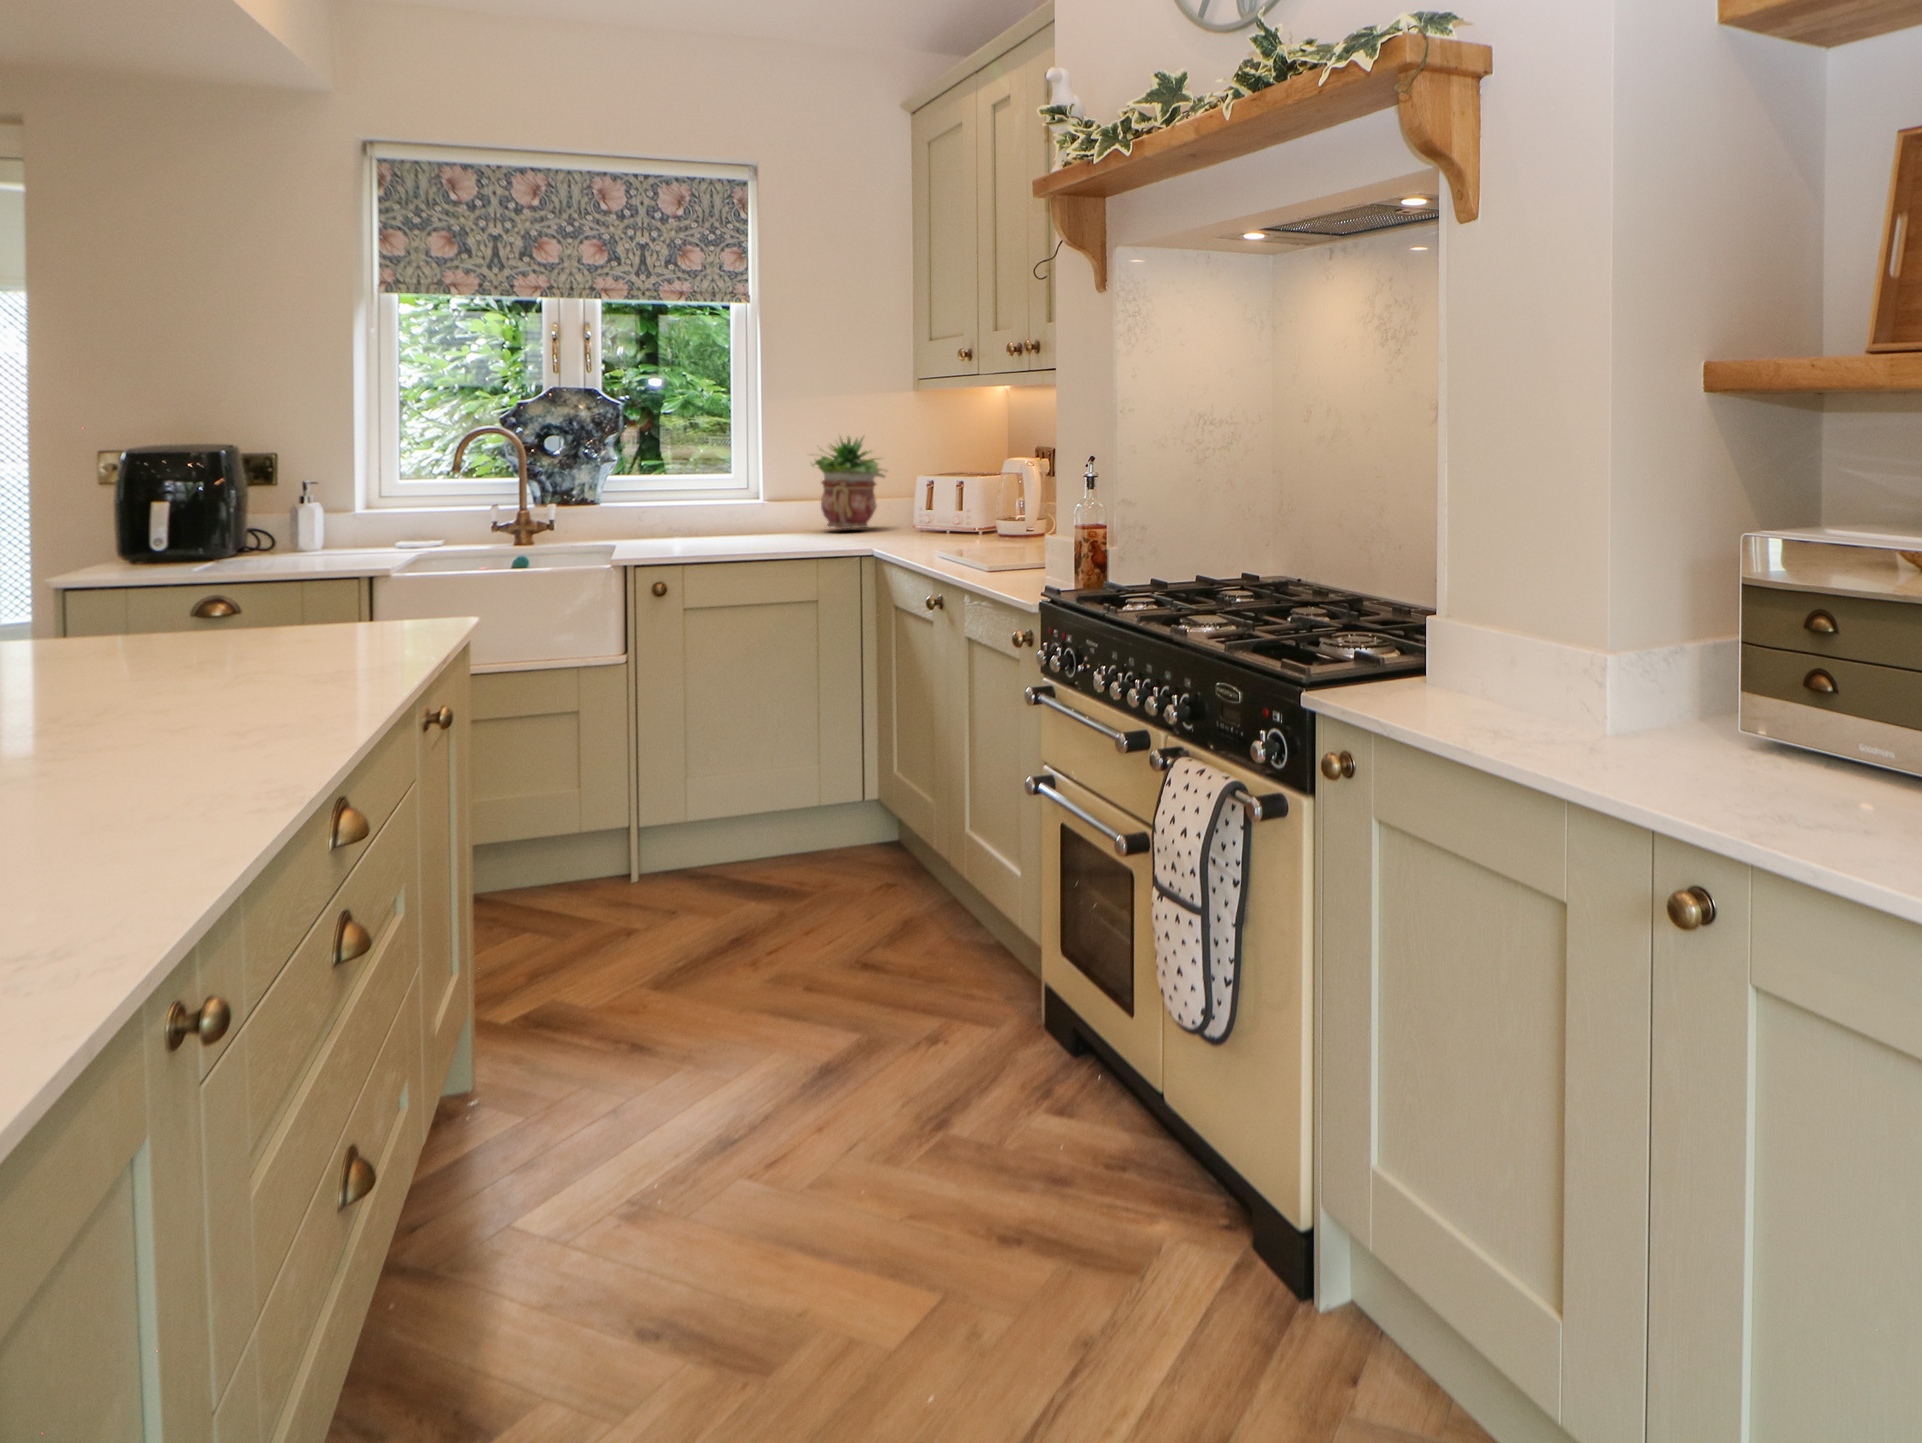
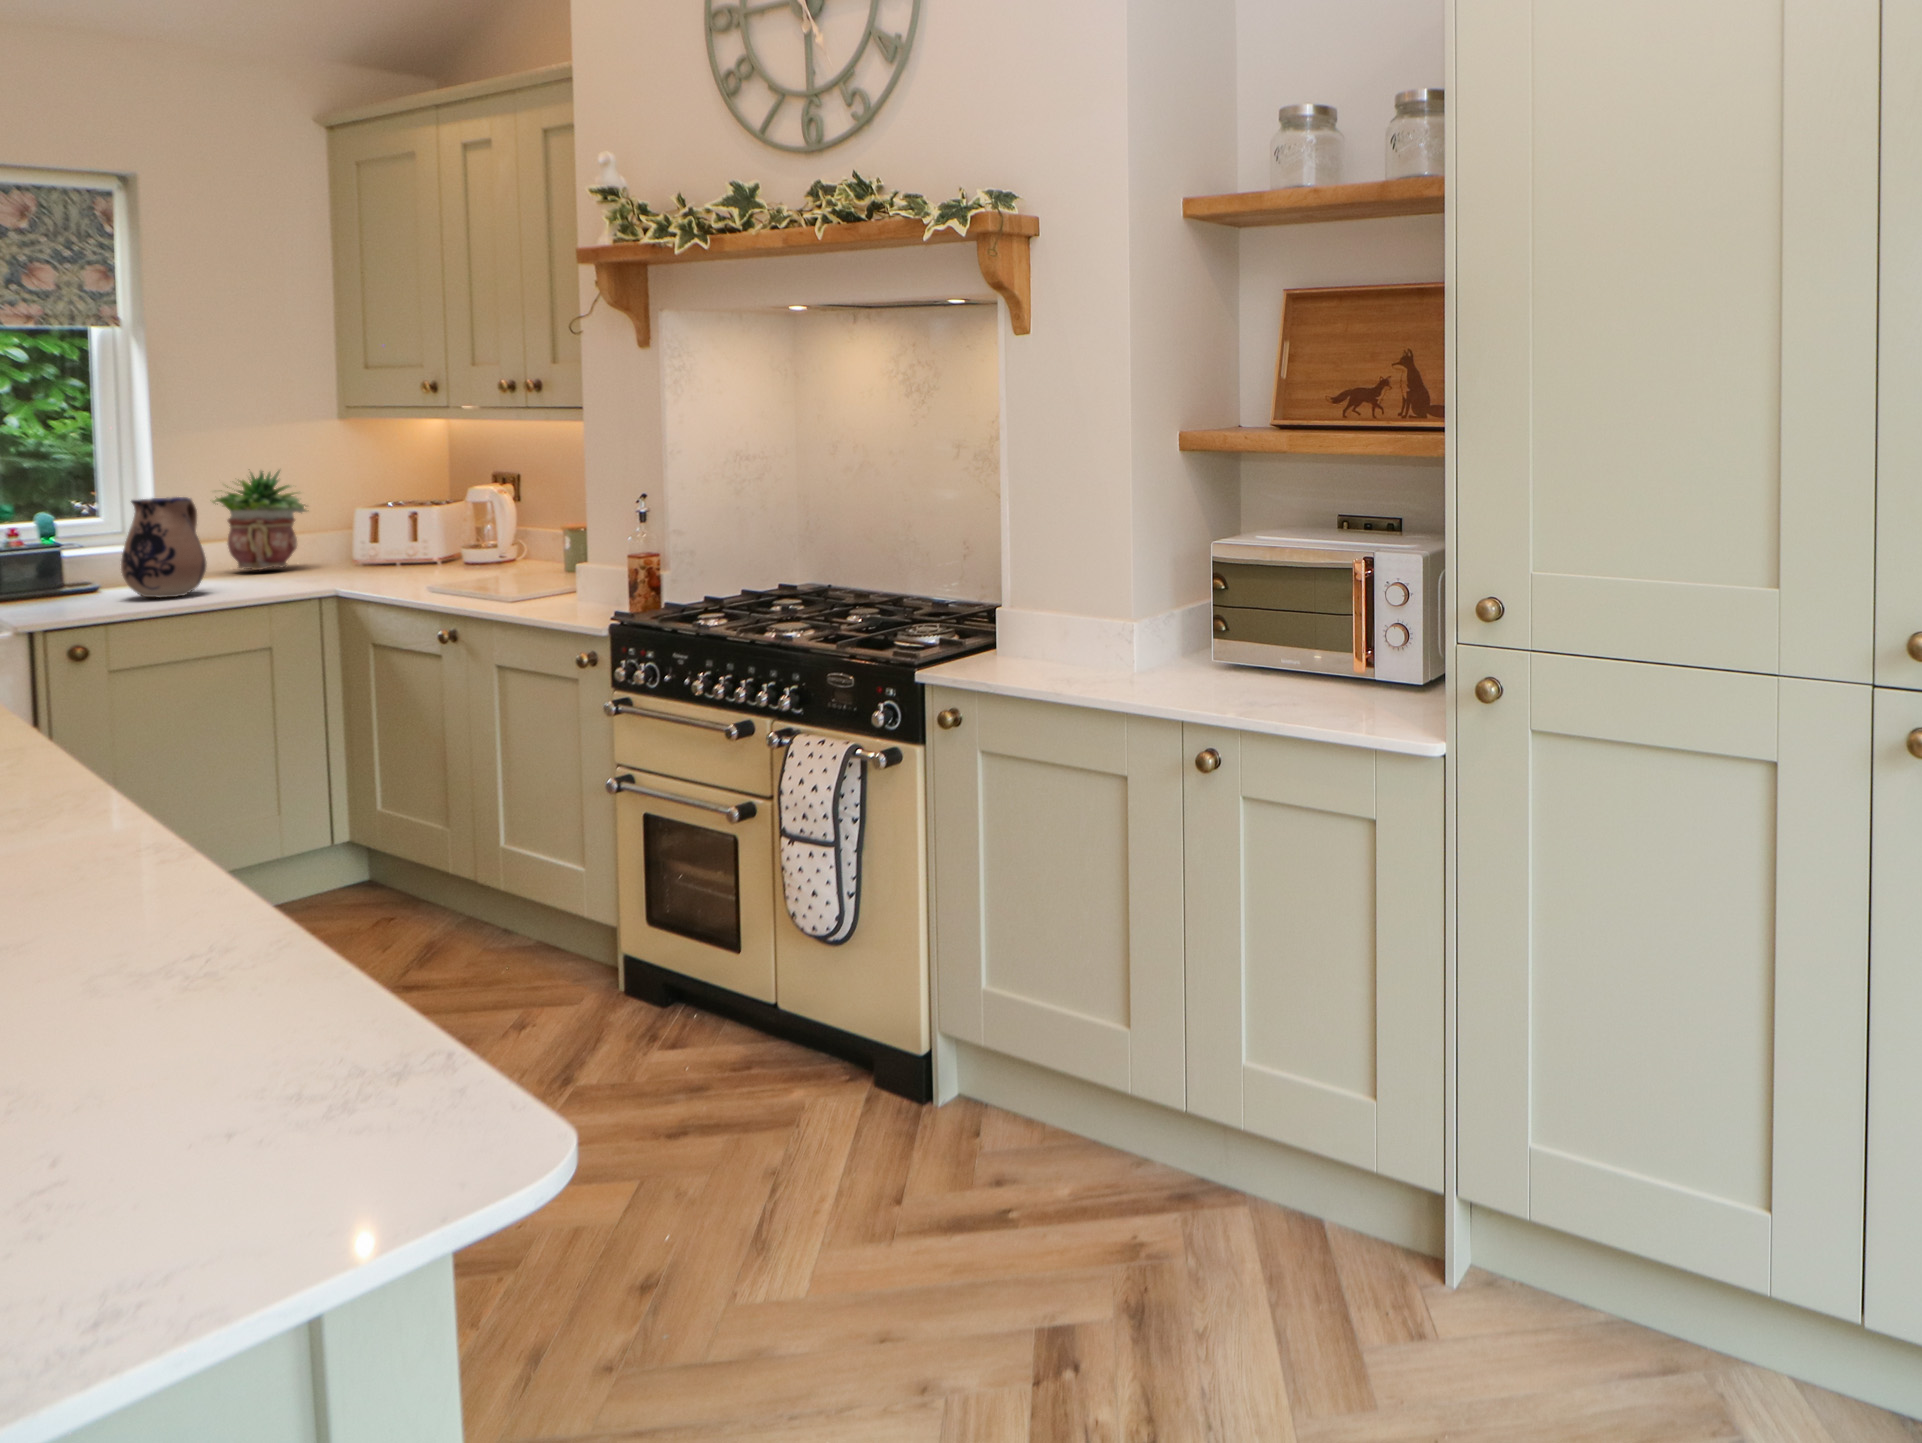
ceramic pitcher: none [711,456,778,549] -> present [121,497,206,597]

